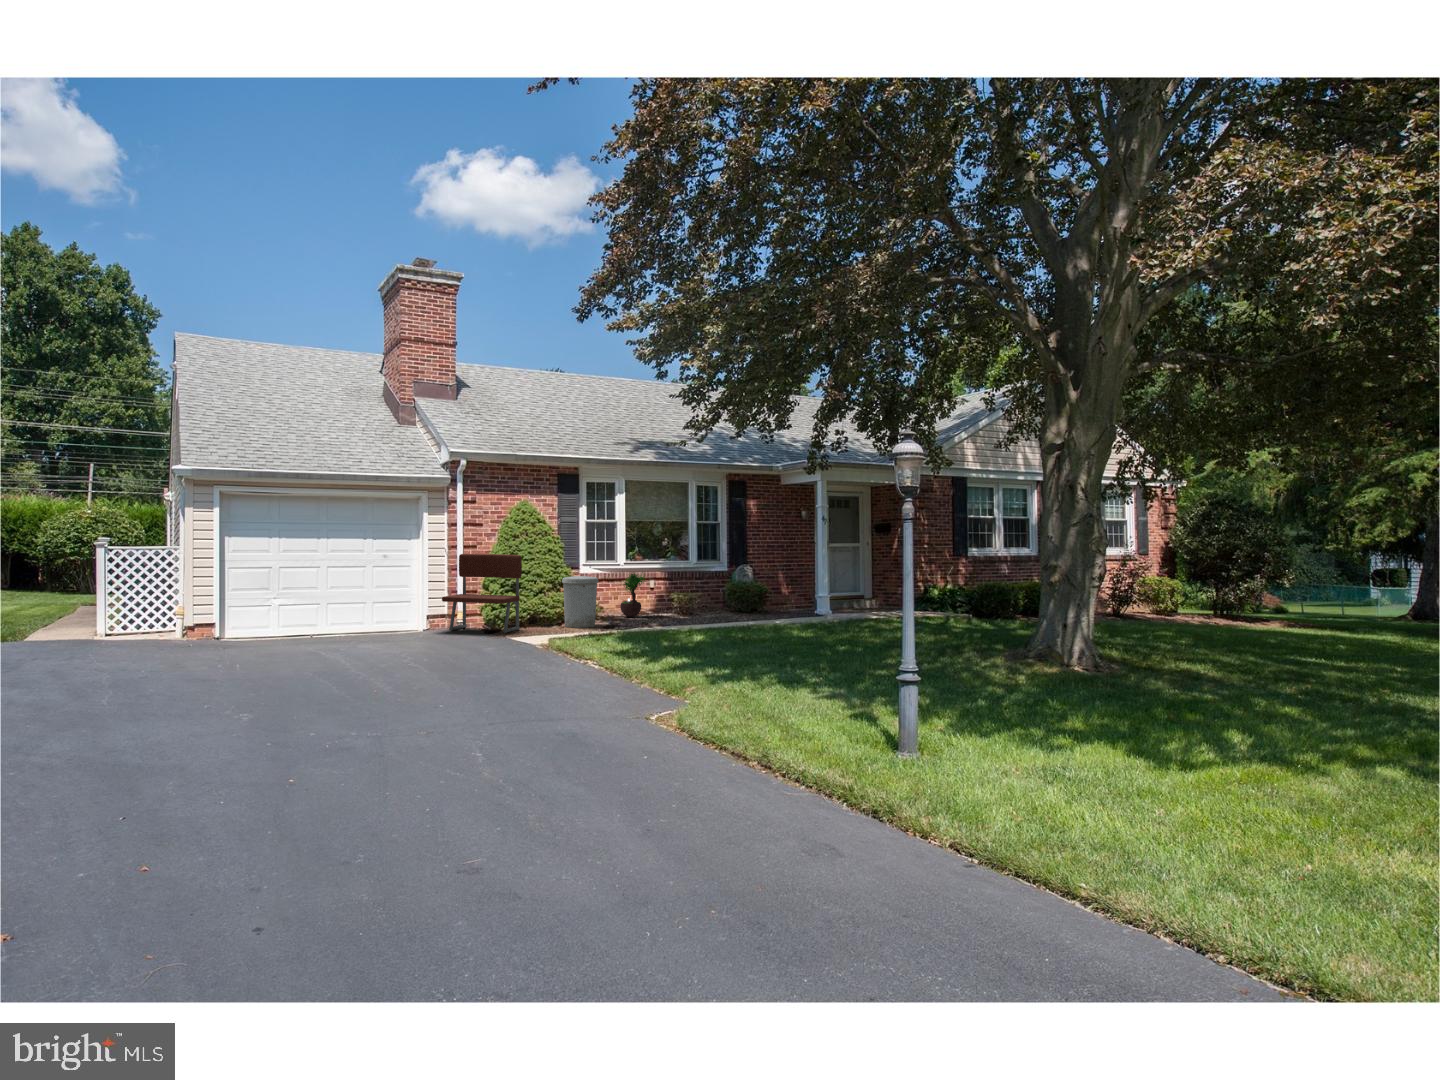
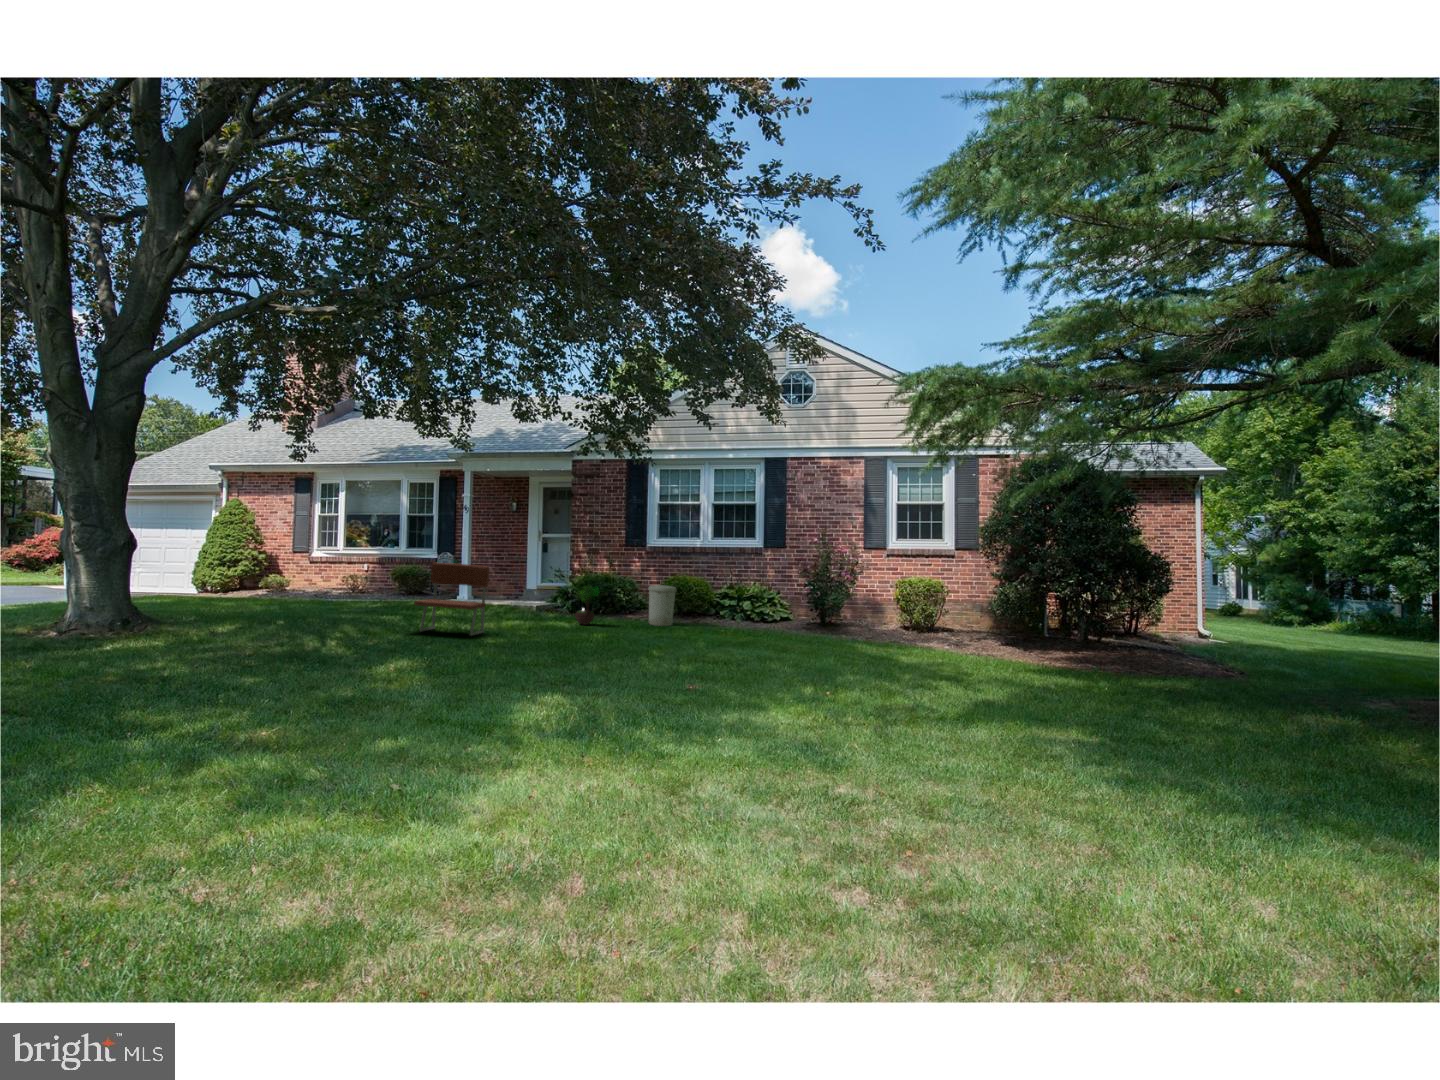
trash can: present [562,576,598,628] -> present [649,585,676,626]

